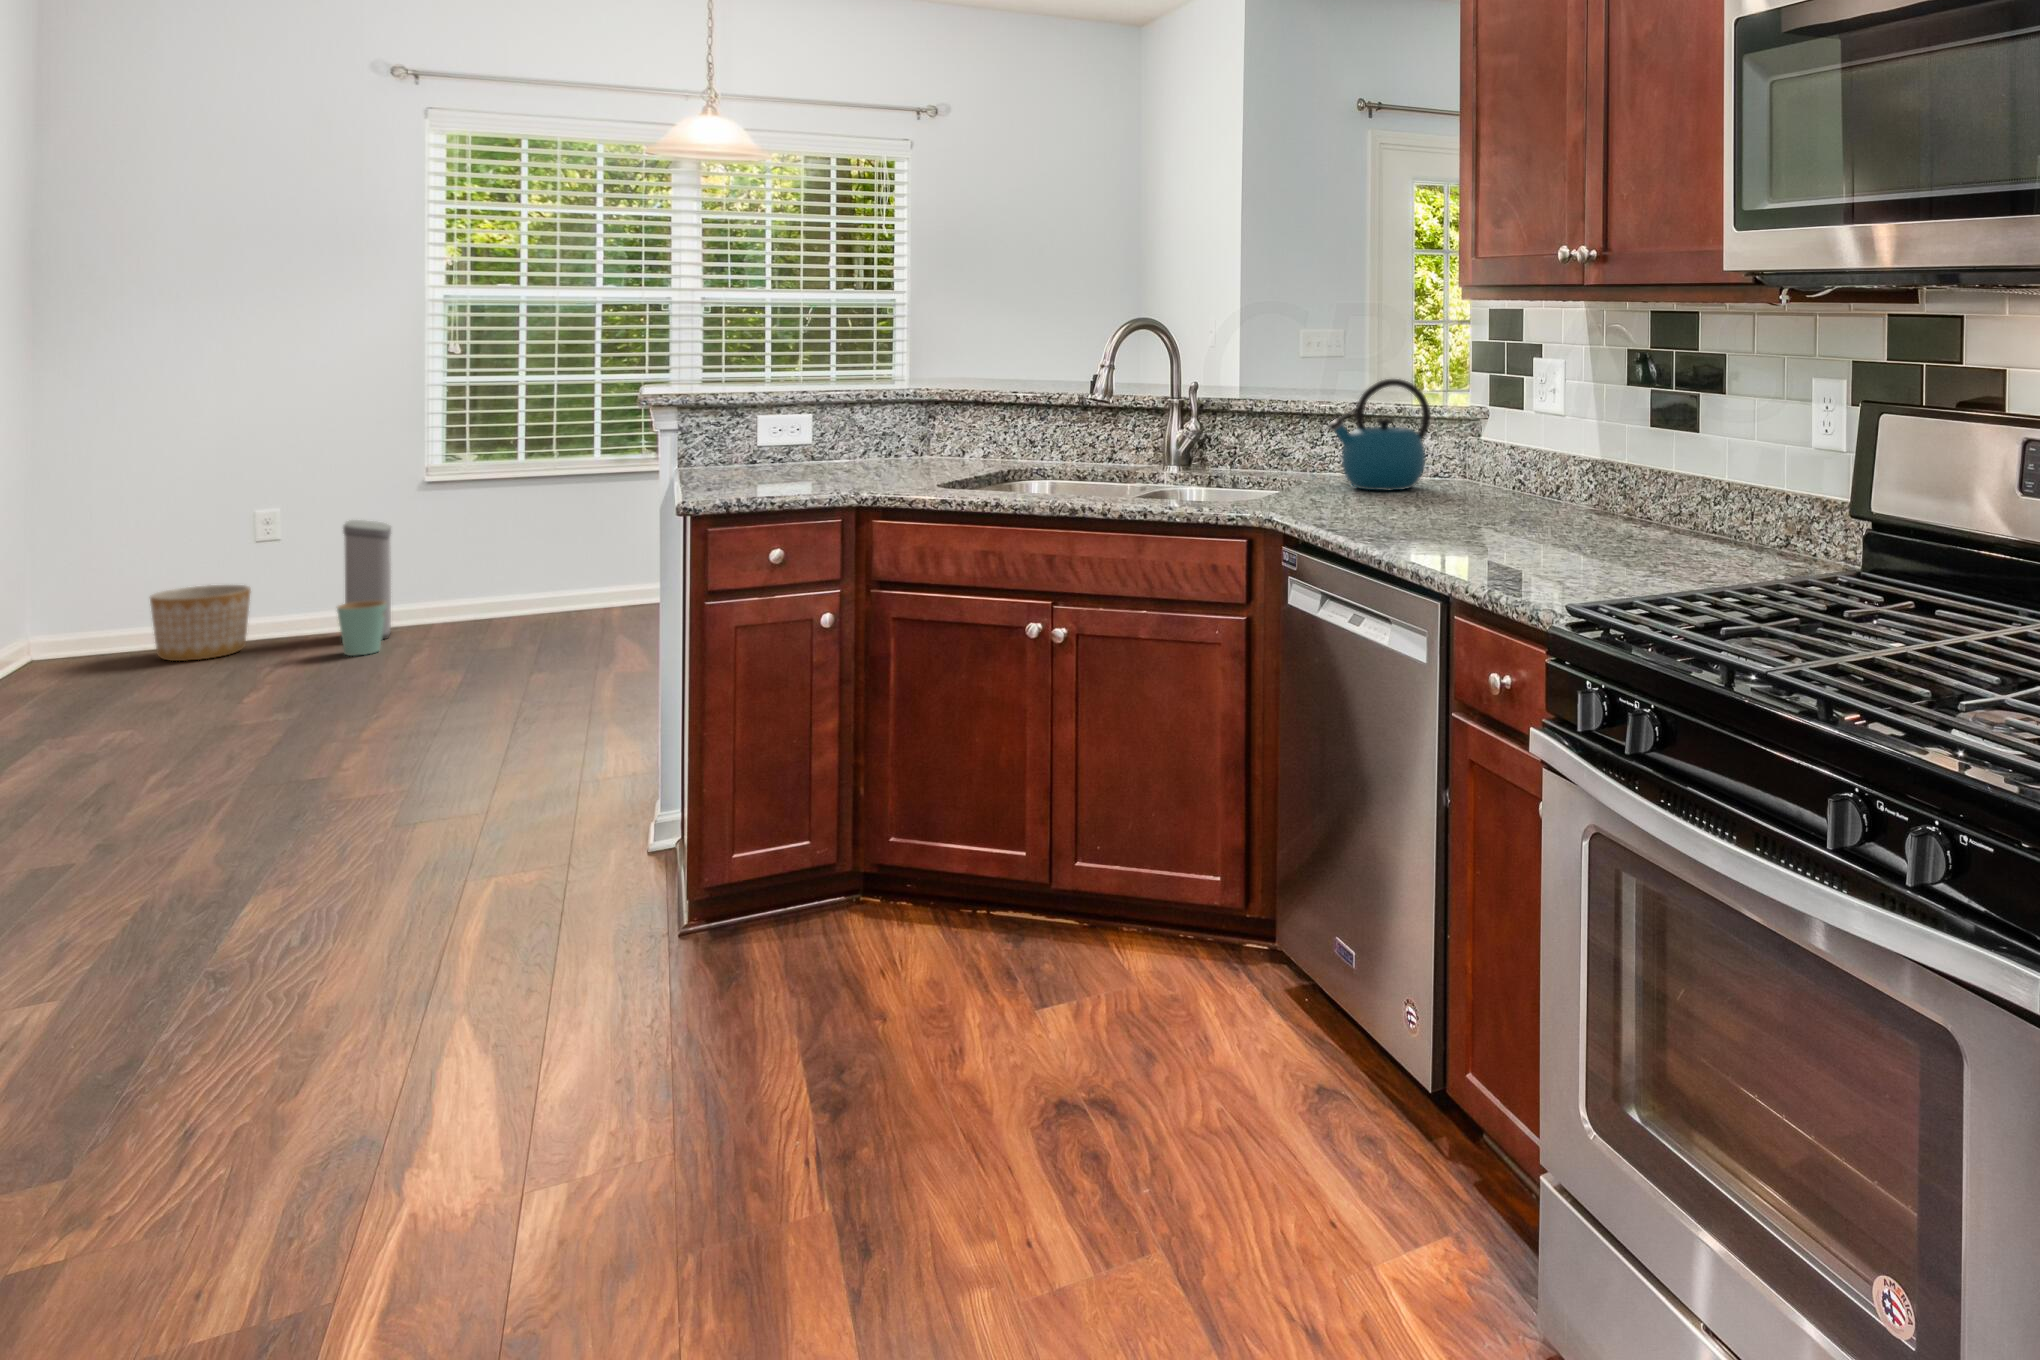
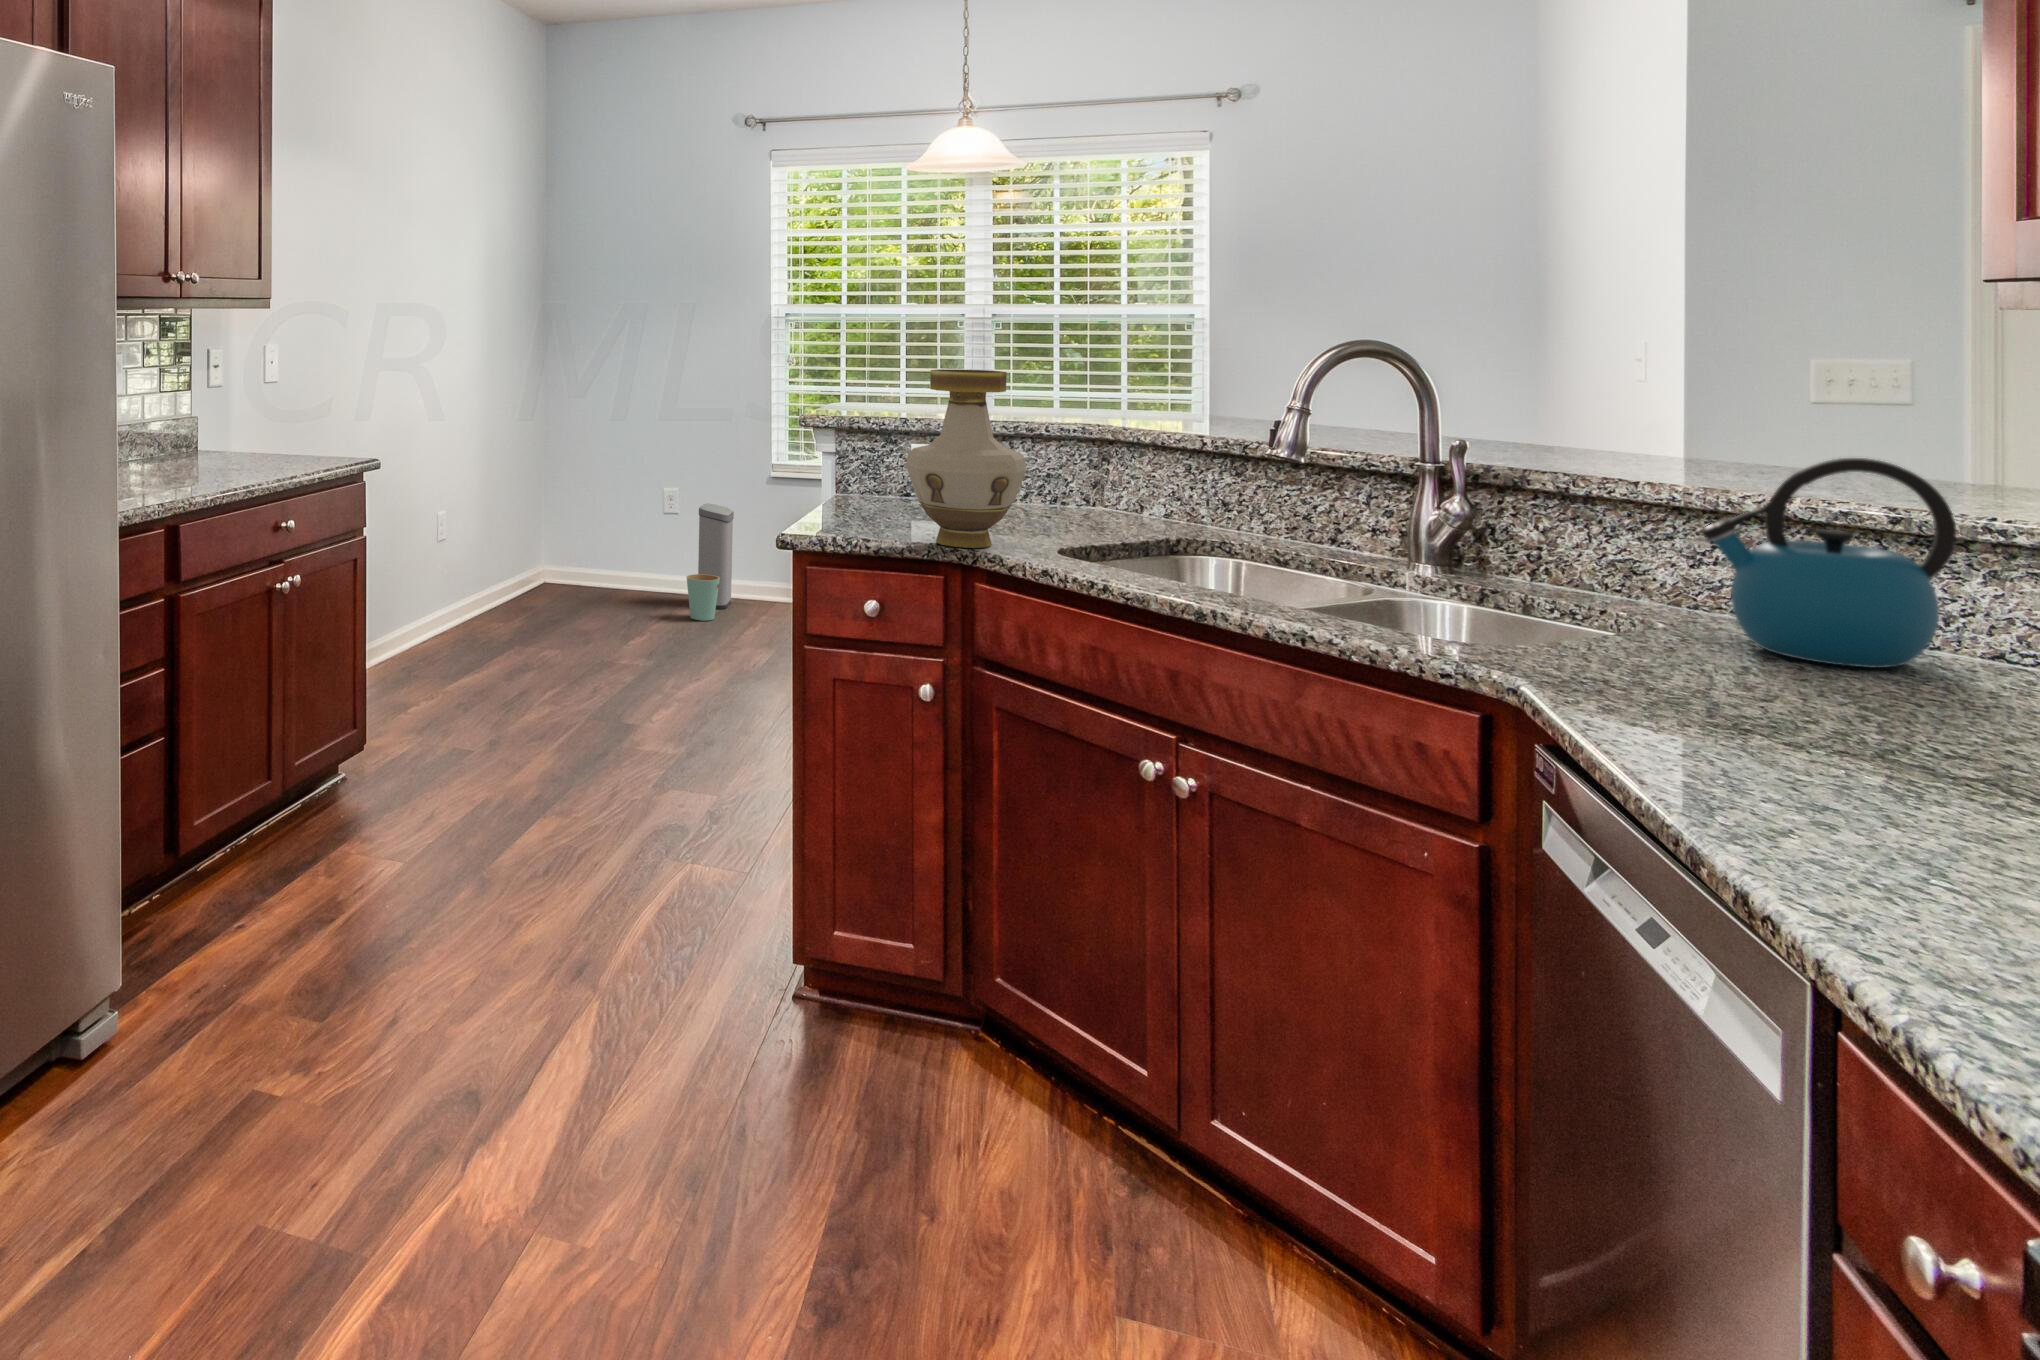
vase: none [799,346,902,493] -> present [906,369,1027,548]
planter: present [150,585,251,661] -> none [581,544,641,603]

